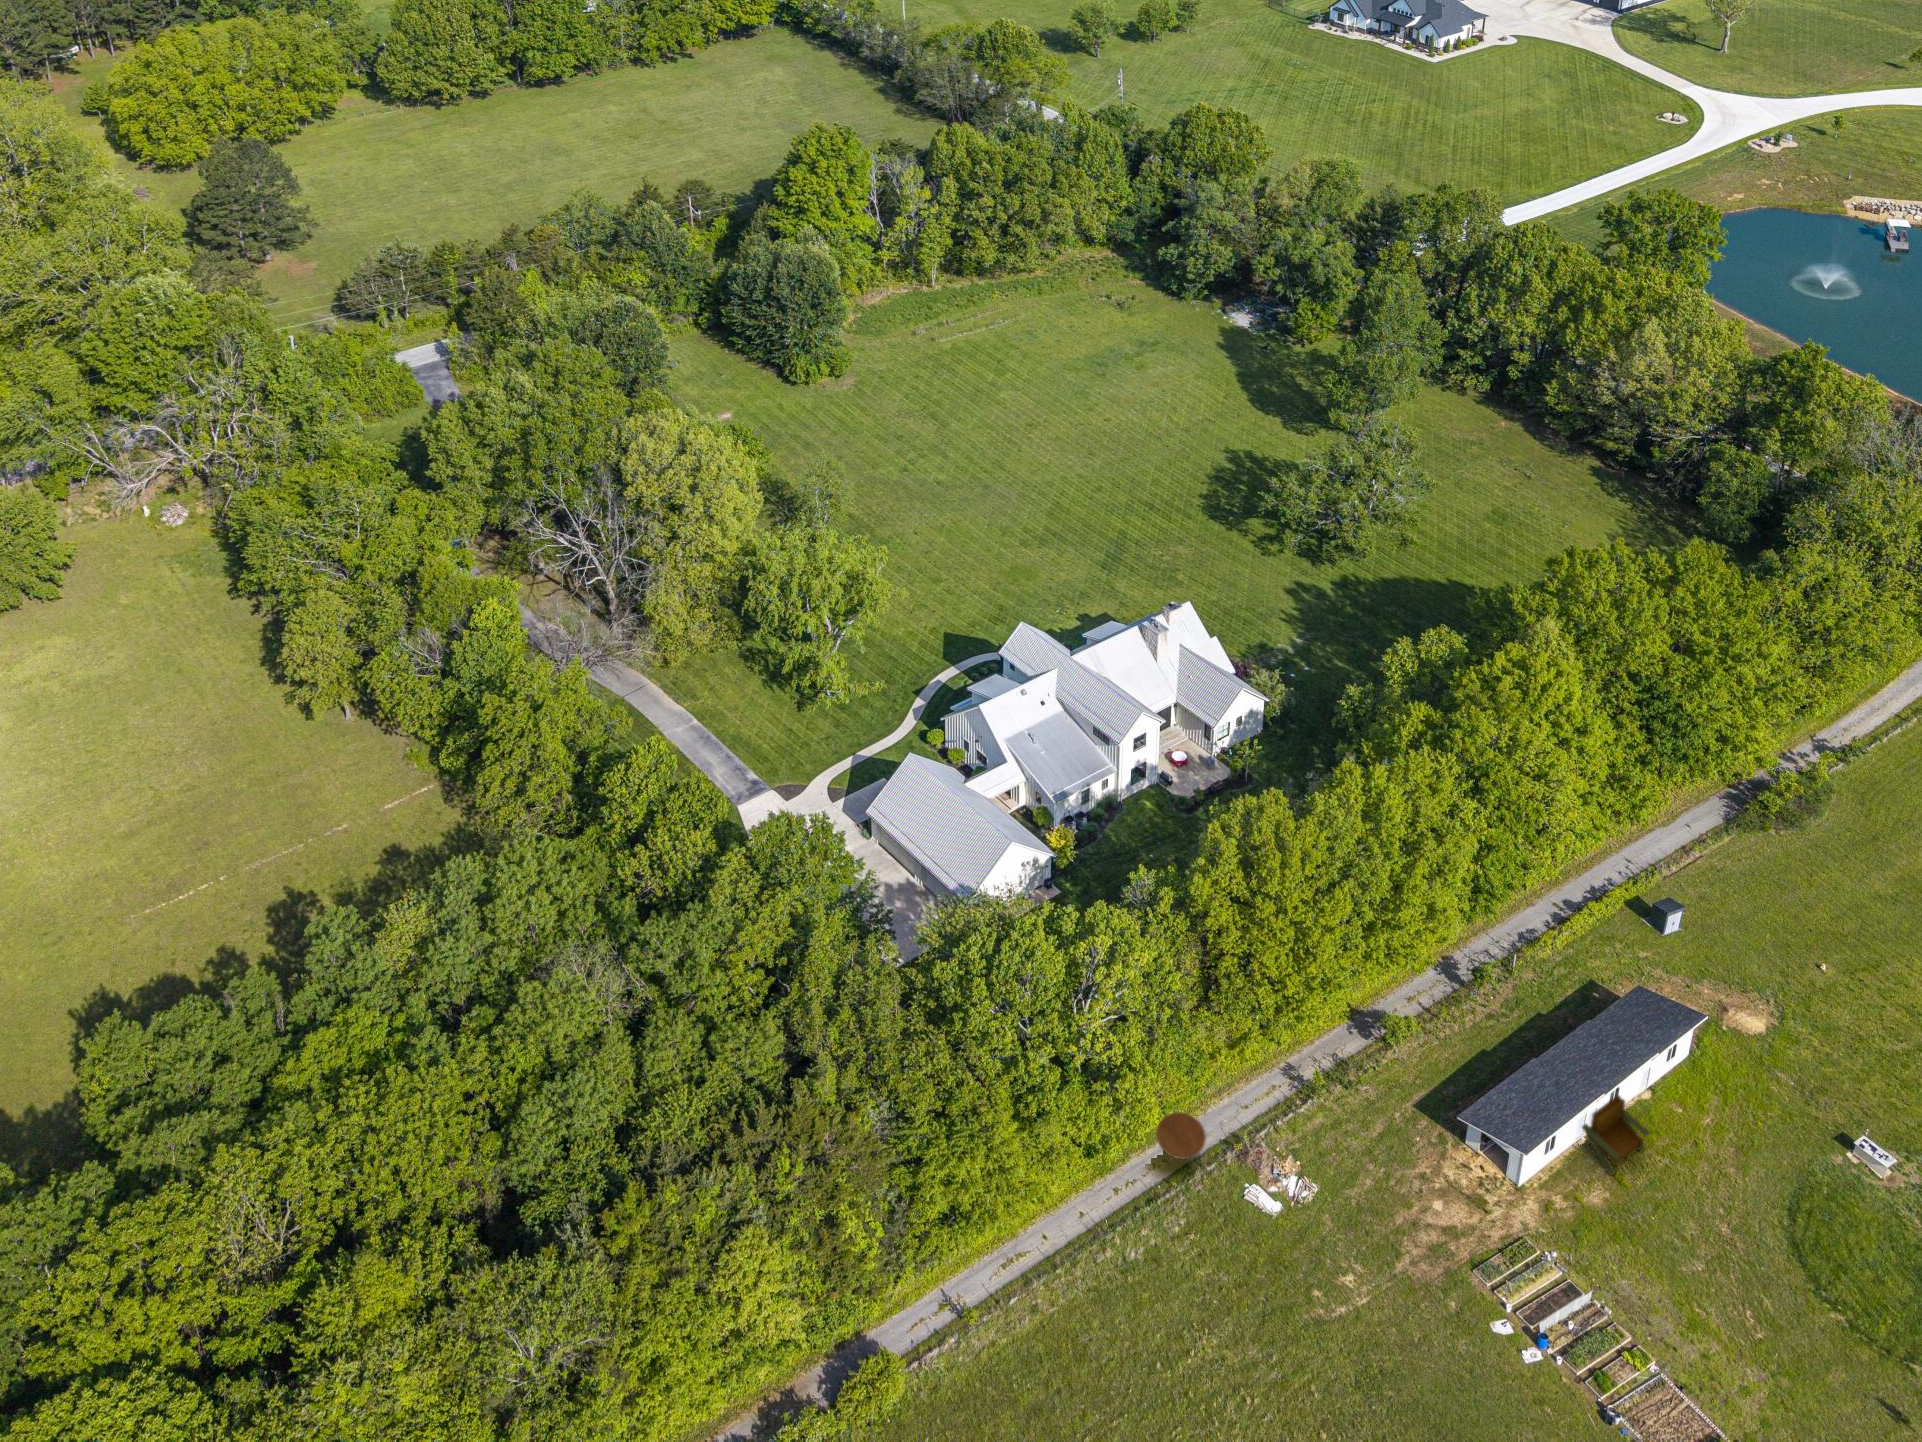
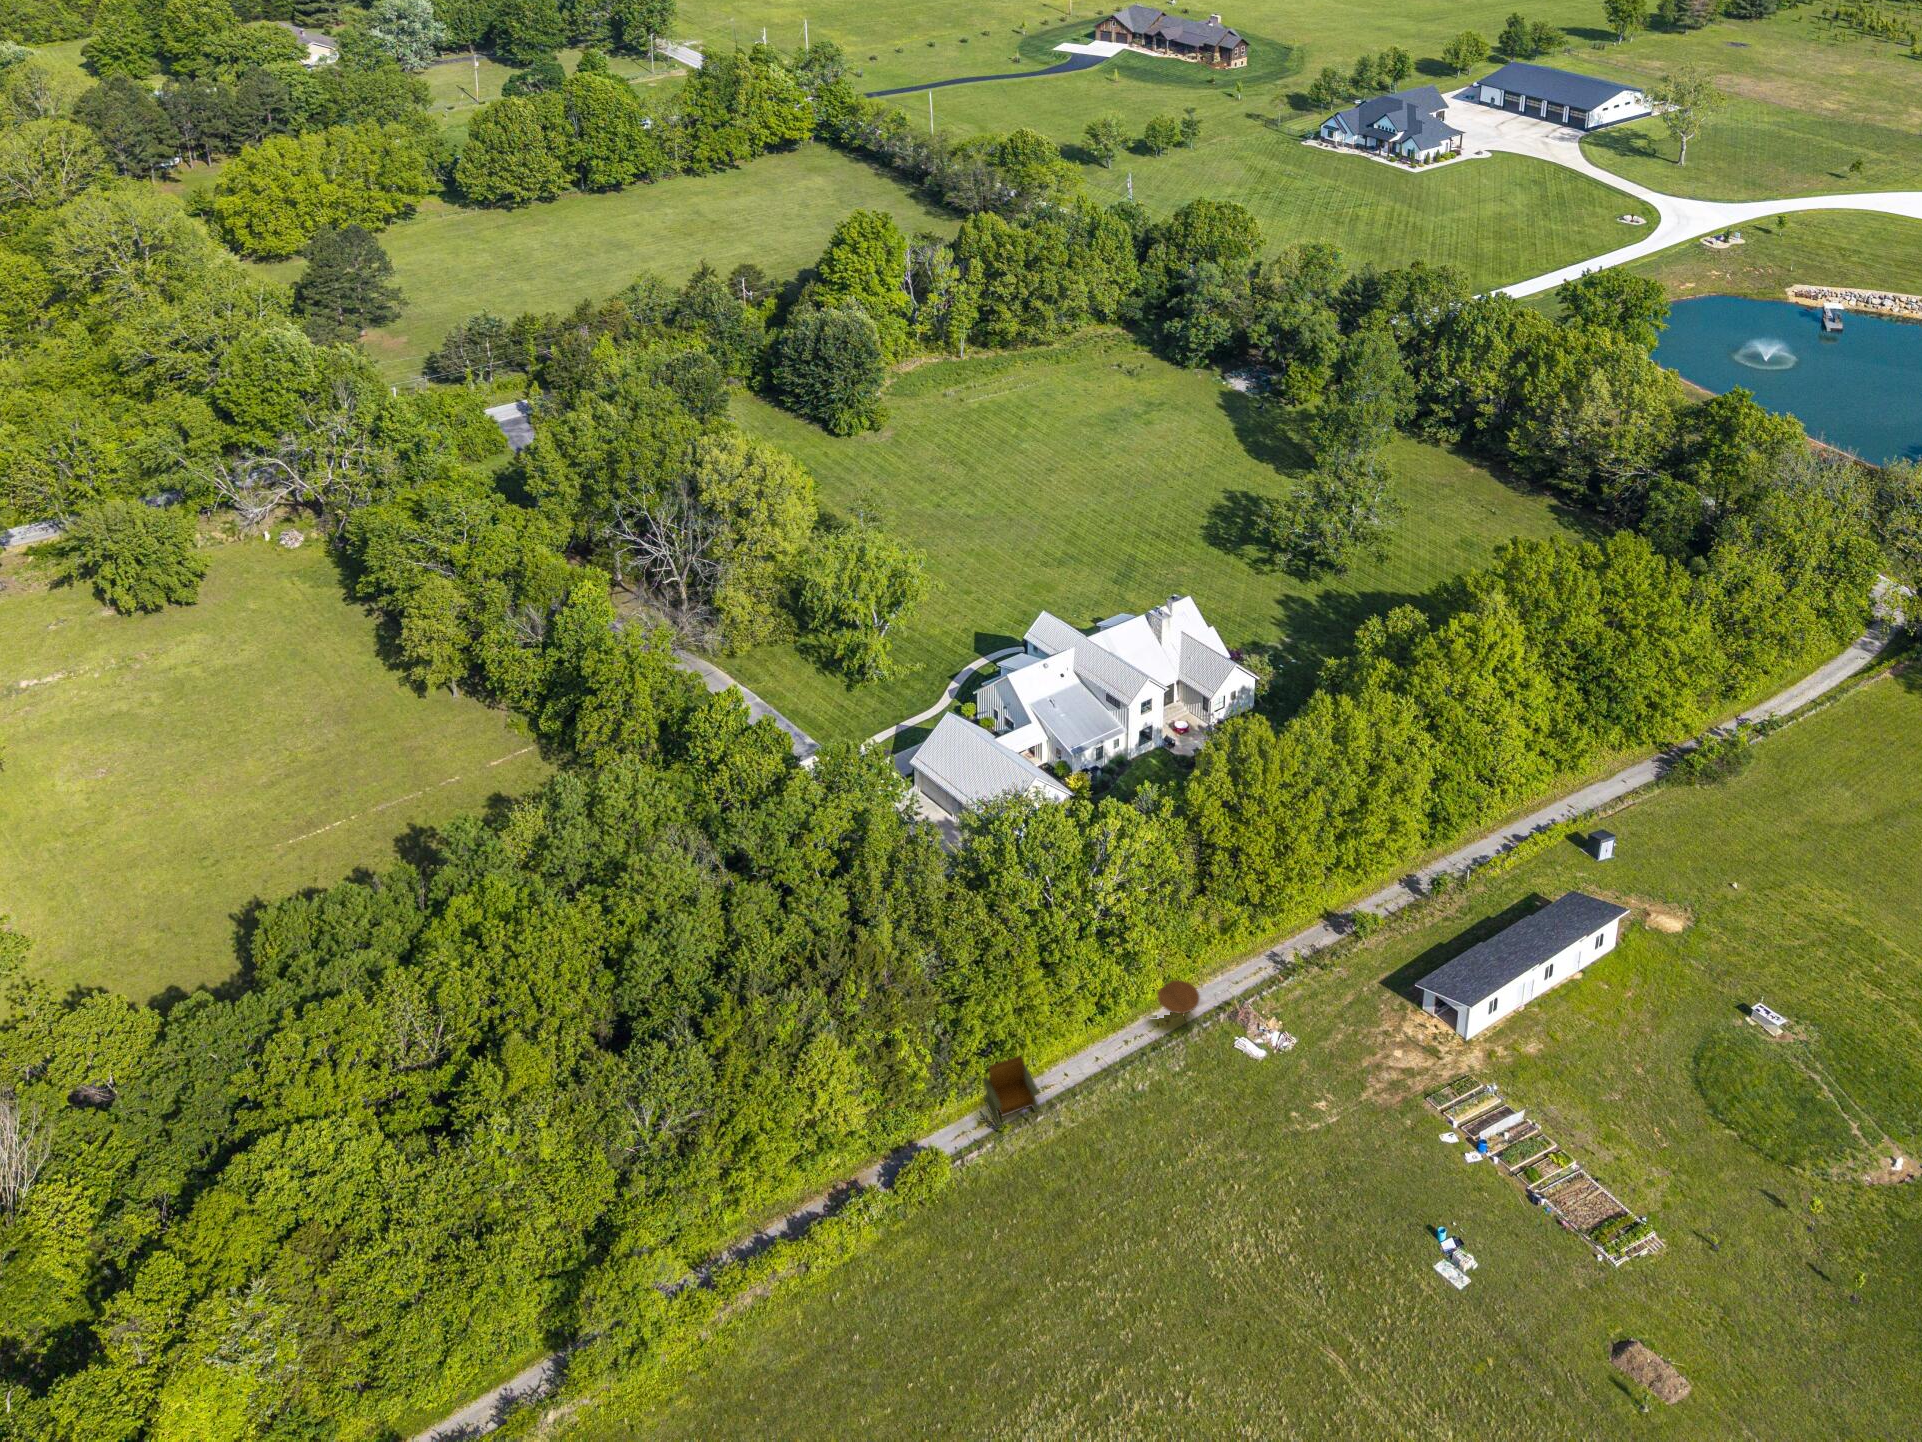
lounge chair: present [1580,1095,1650,1175] -> present [983,1056,1040,1125]

